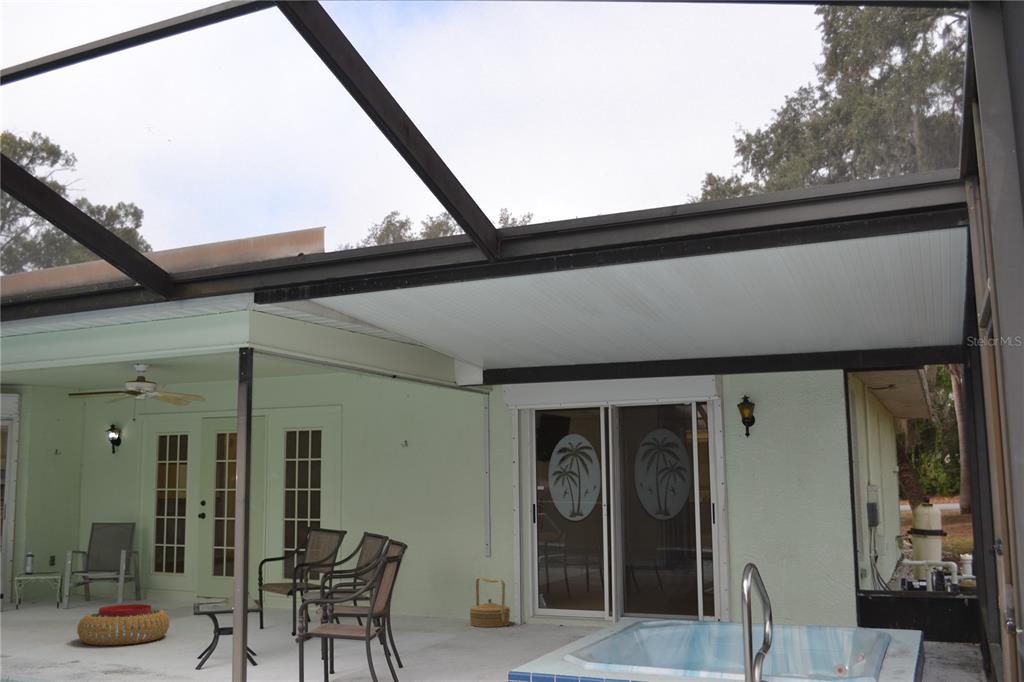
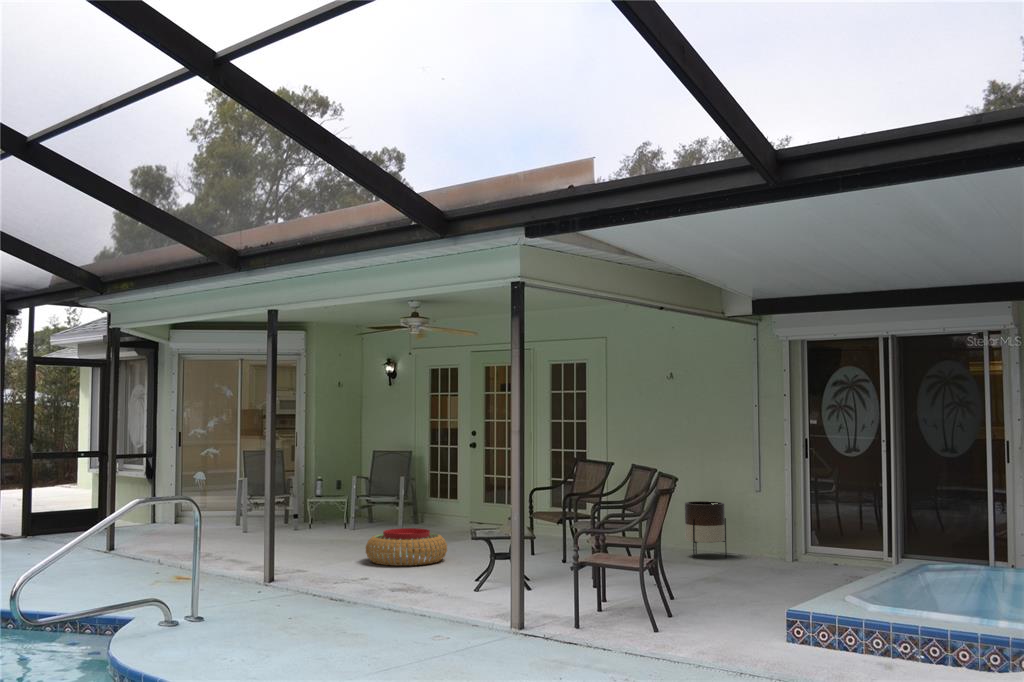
planter: none [413,567,452,623] -> present [685,501,727,559]
woven basket: present [470,577,510,627] -> none [745,514,790,566]

